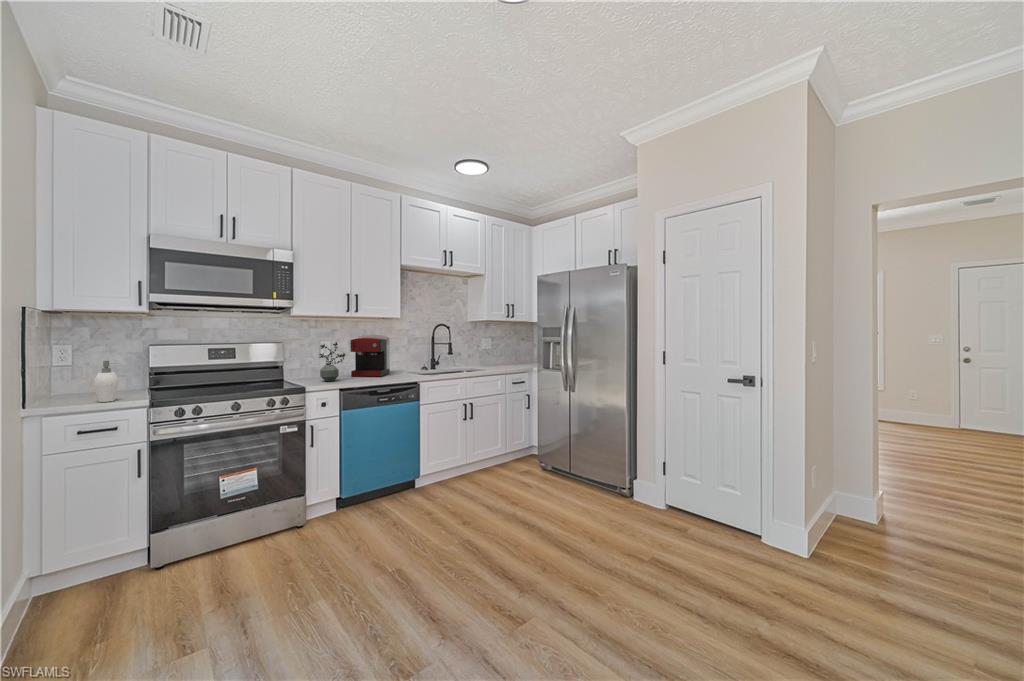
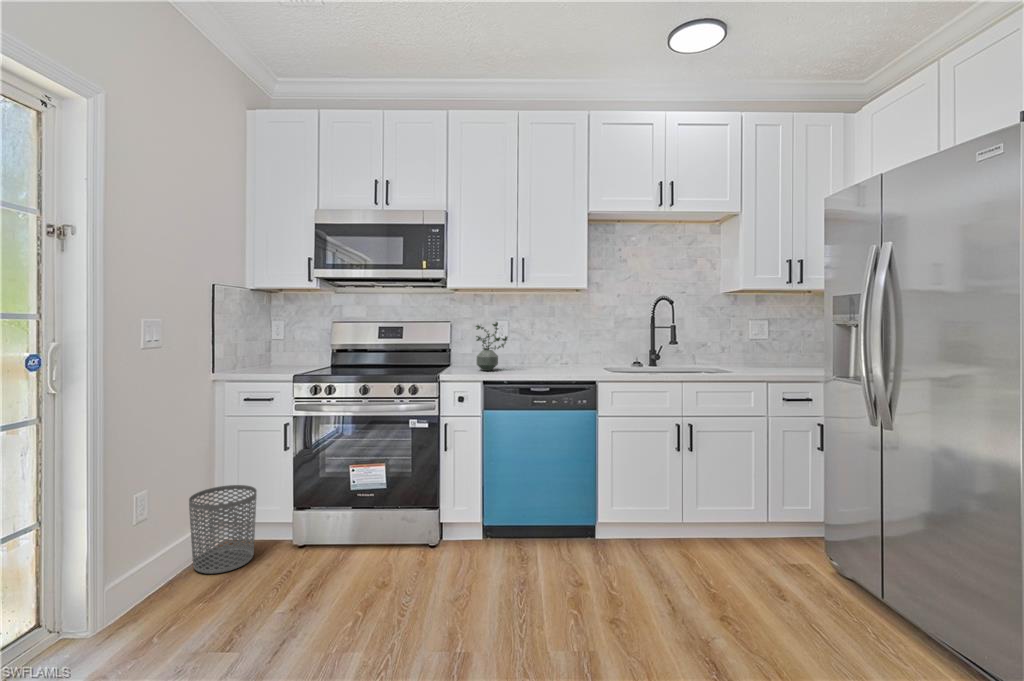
coffee maker: present [350,335,390,377] -> none [524,313,580,369]
soap dispenser: present [94,361,118,402] -> none [259,334,278,373]
waste bin: none [36,521,124,624] -> present [189,485,257,574]

